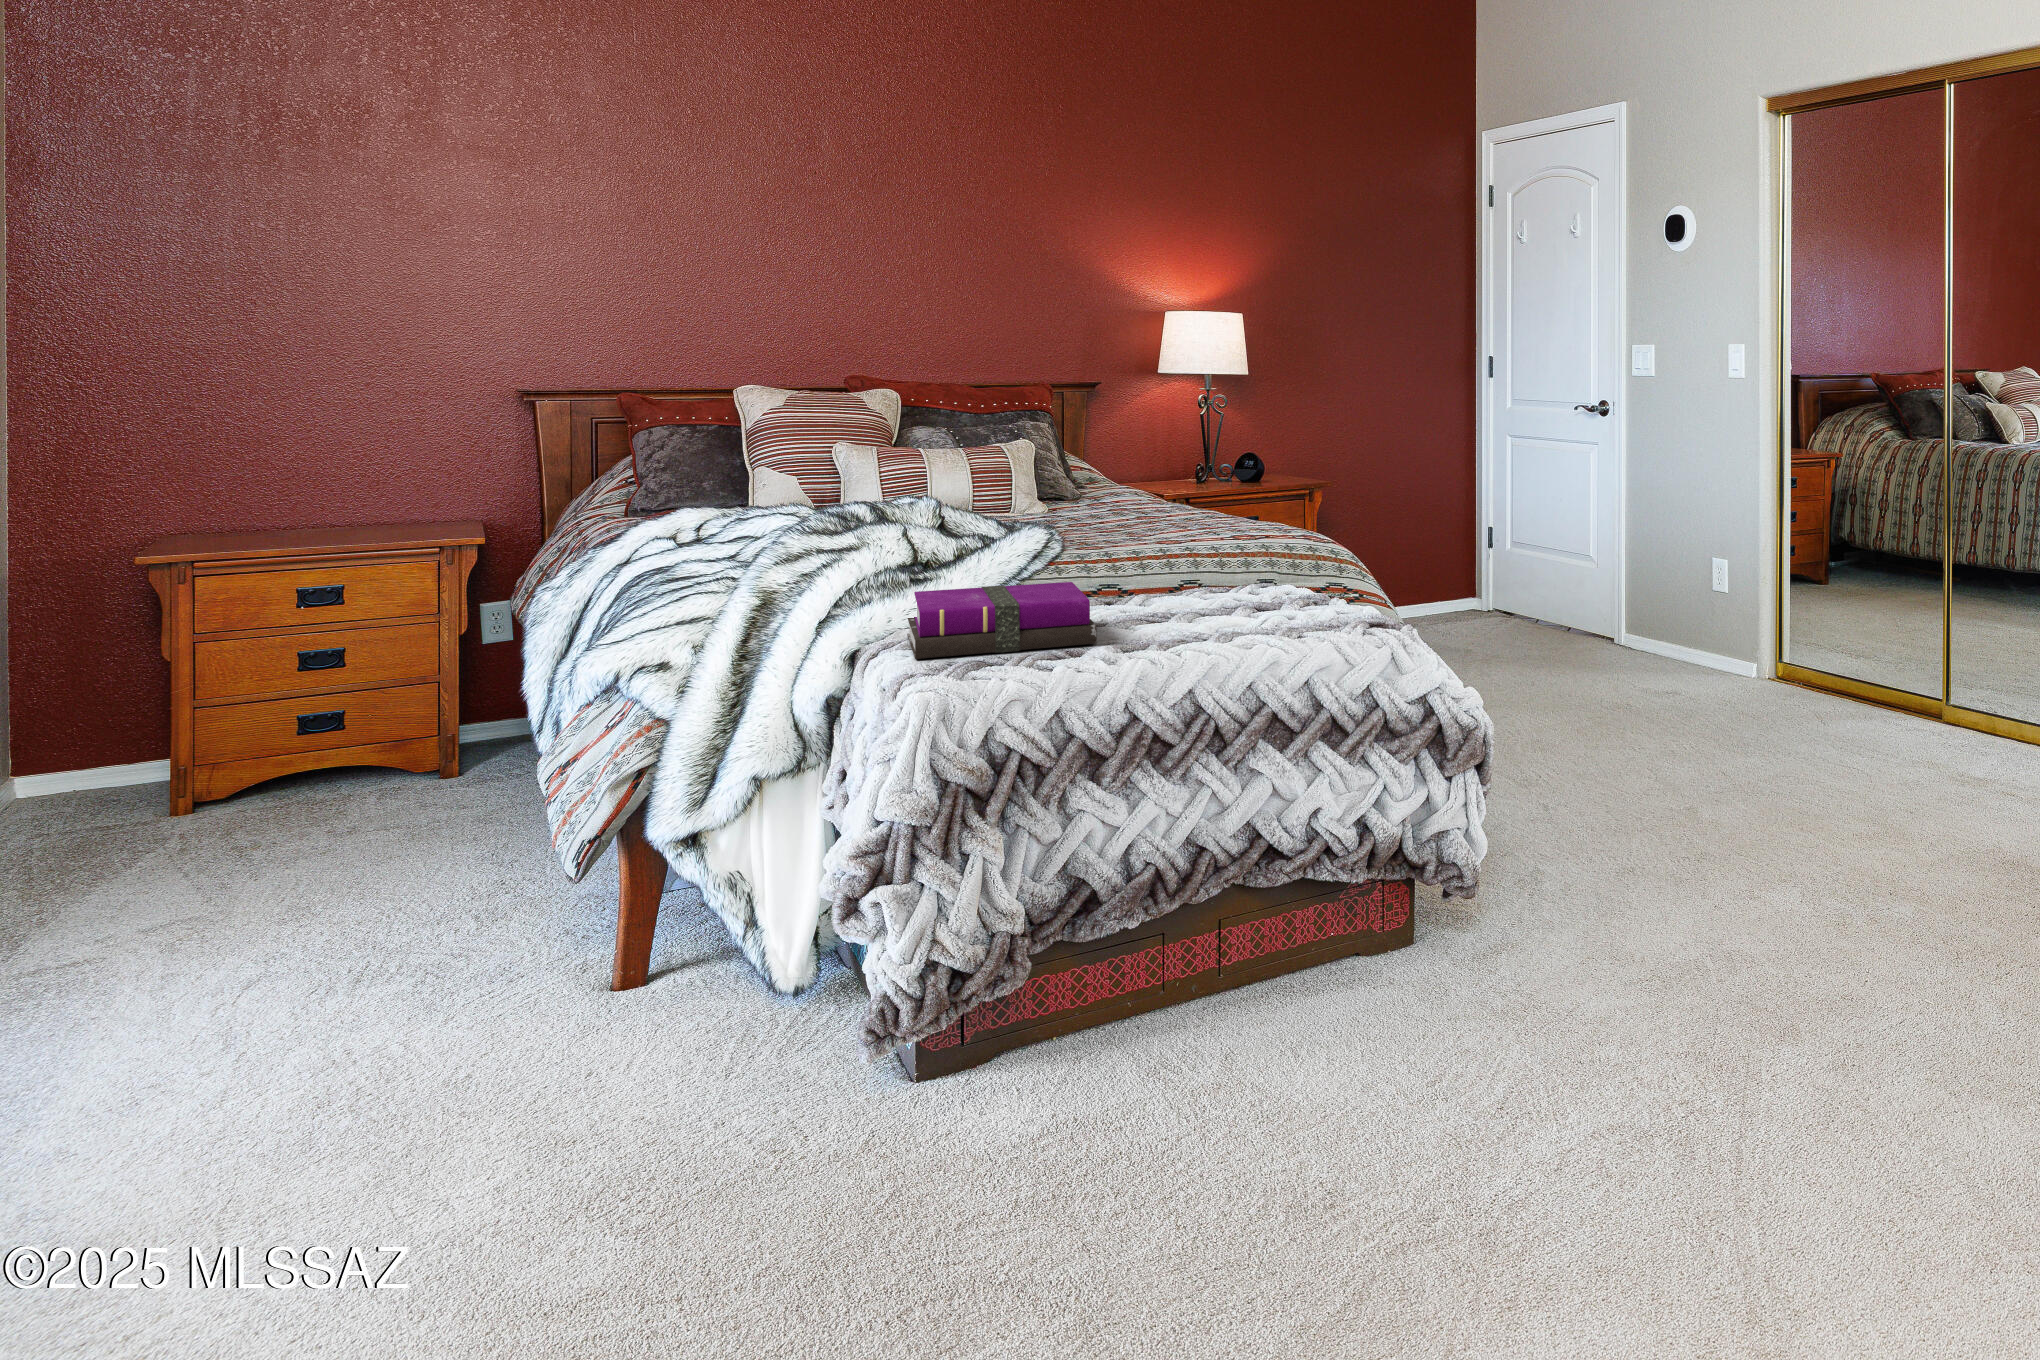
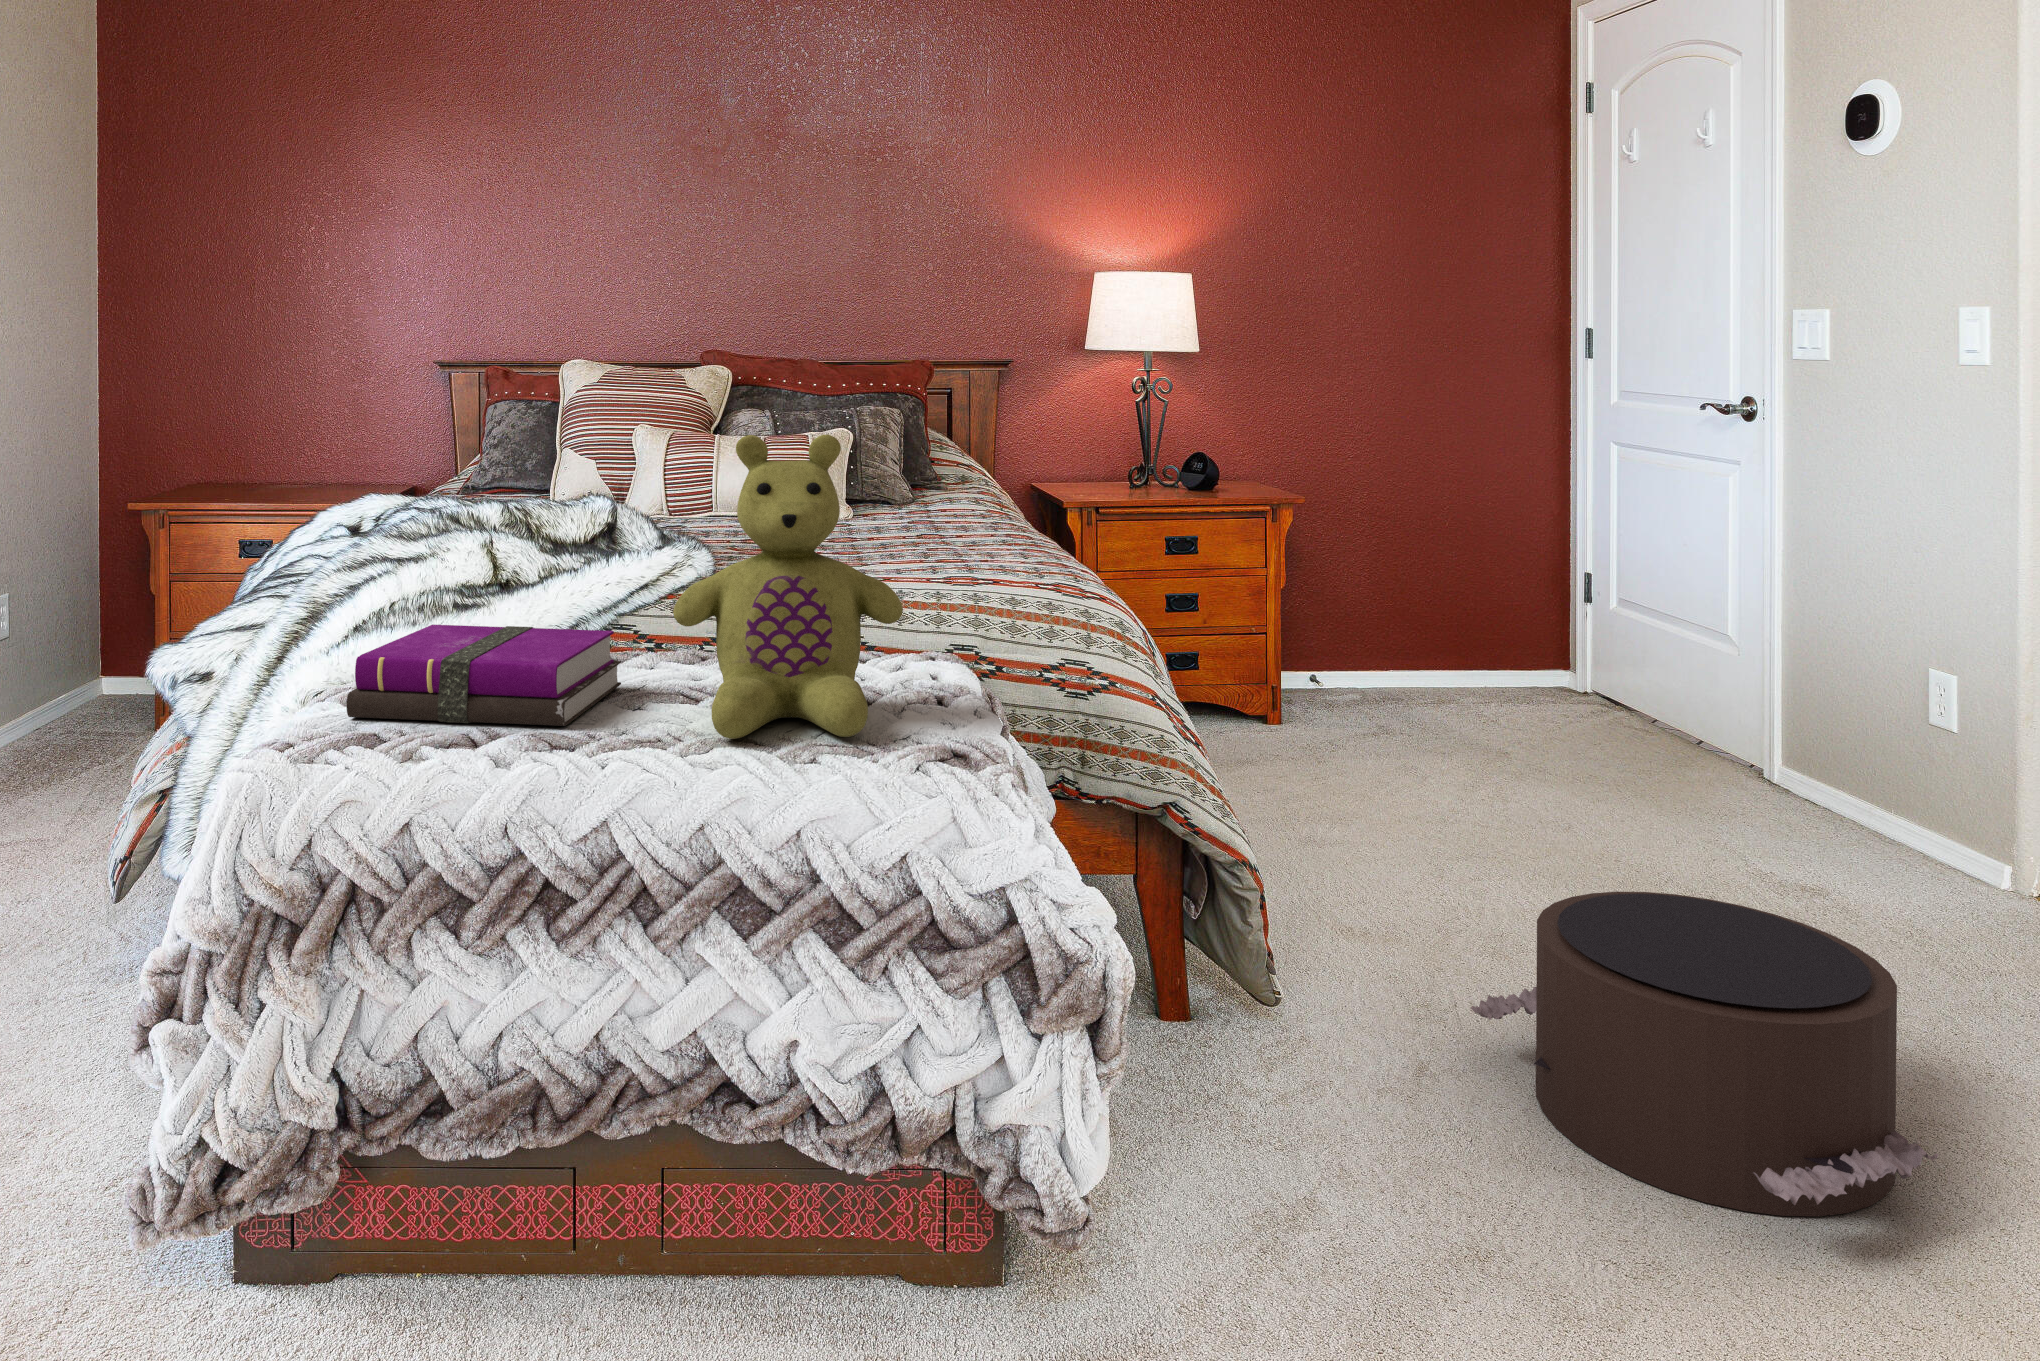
stuffed bear: none [1148,429,1309,635] -> present [673,435,903,739]
pouf: none [1564,685,1801,832] -> present [1471,892,1938,1216]

